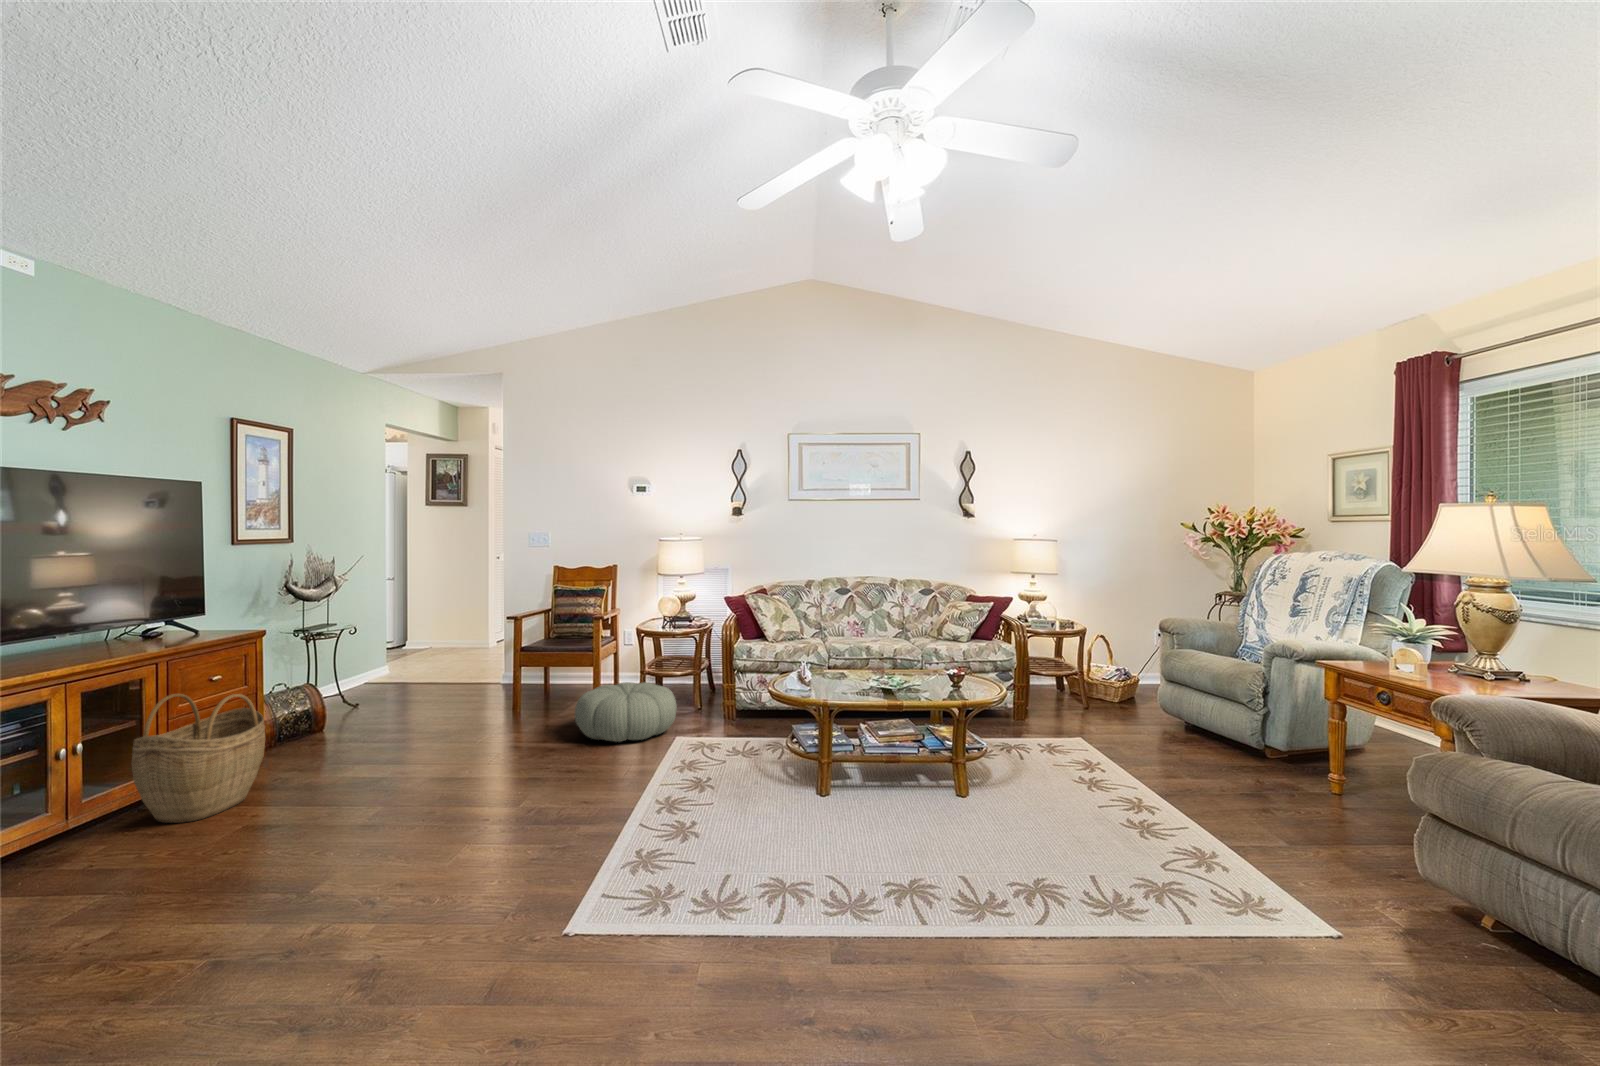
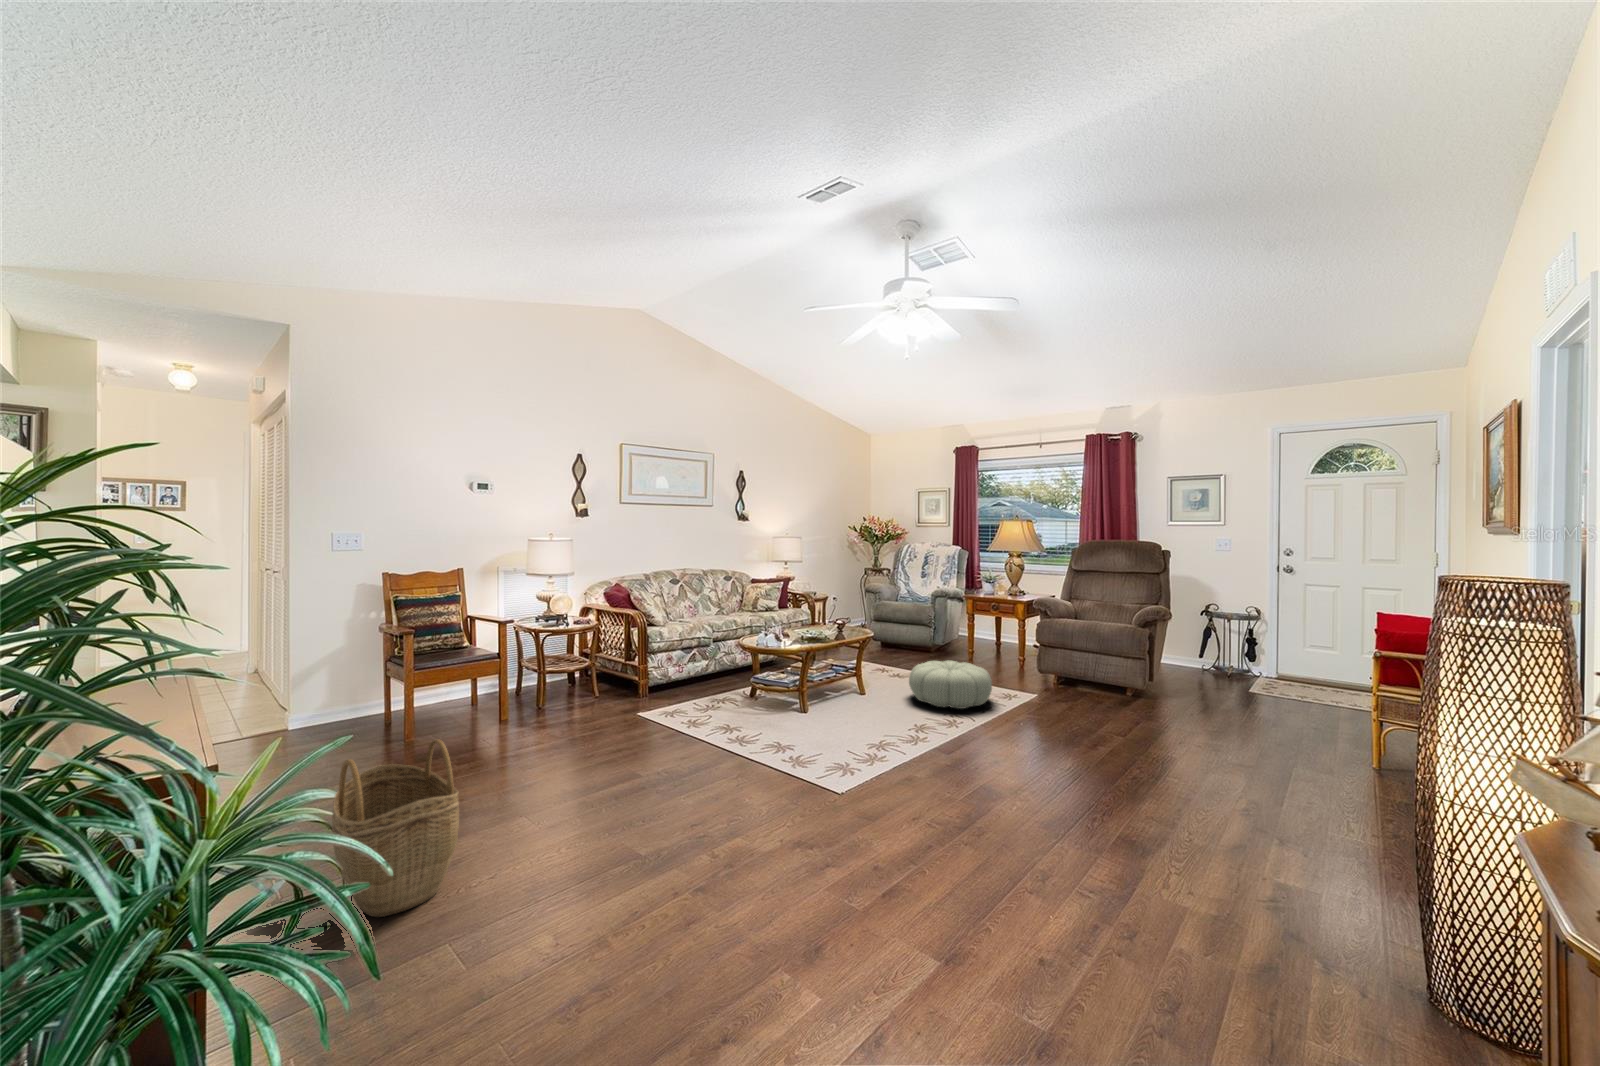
pouf: present [575,682,677,742] -> present [909,661,992,709]

